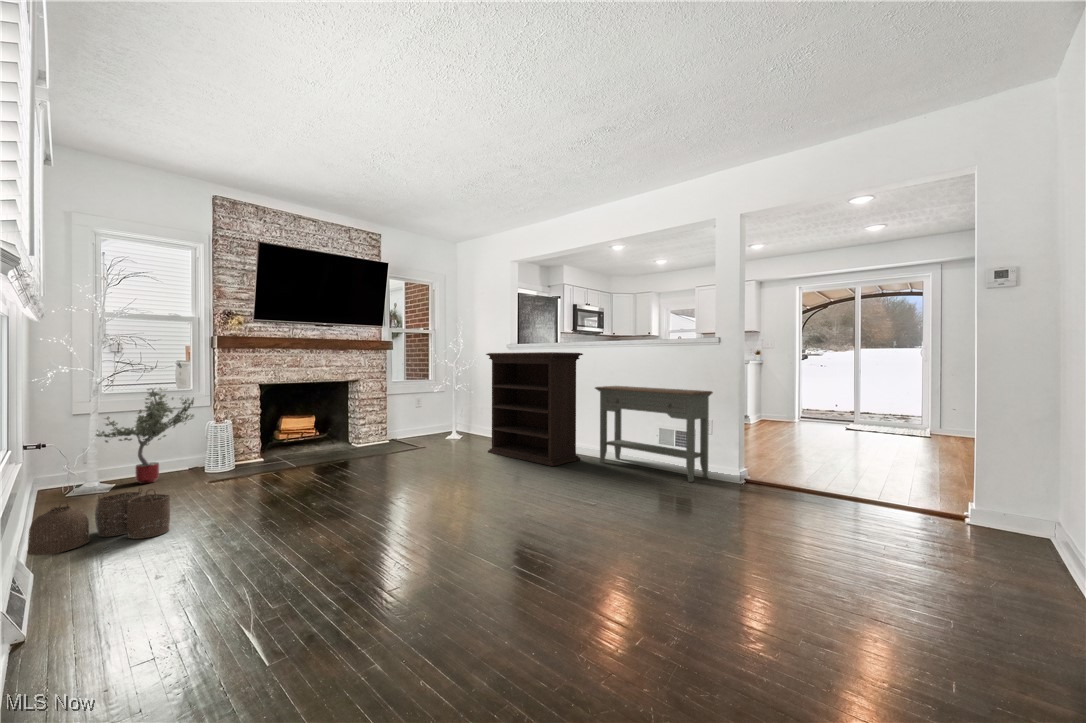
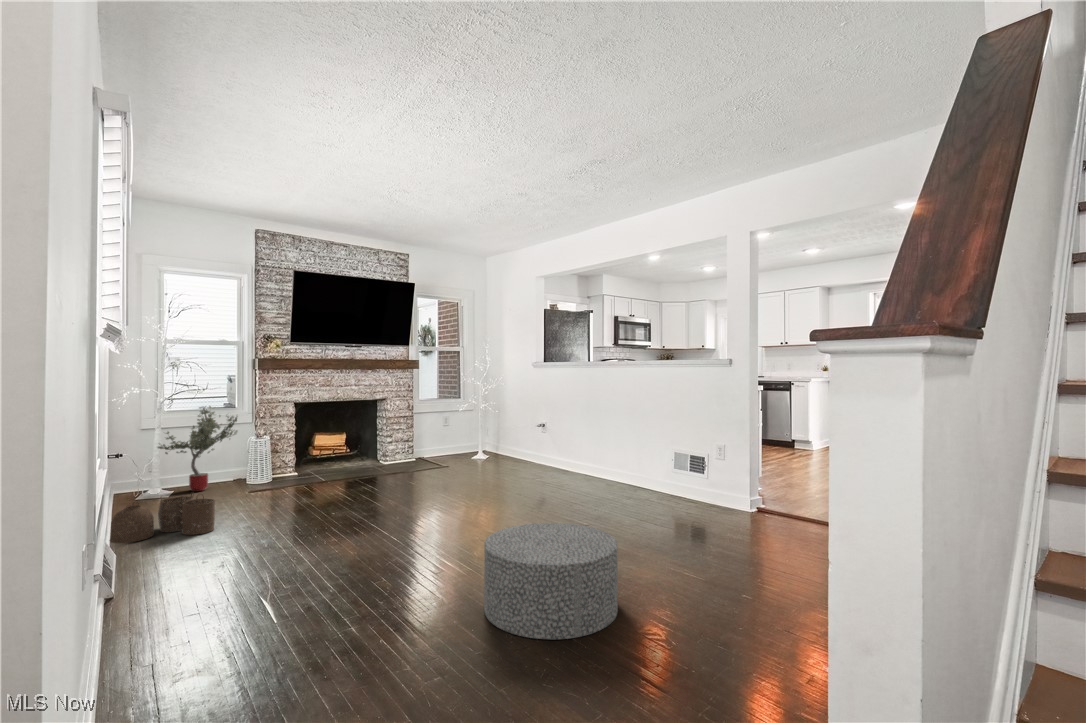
bookshelf: present [486,352,583,466] -> none [507,372,600,488]
console table: present [595,386,713,482] -> none [611,407,725,507]
ottoman: none [531,511,689,661] -> present [484,523,618,639]

